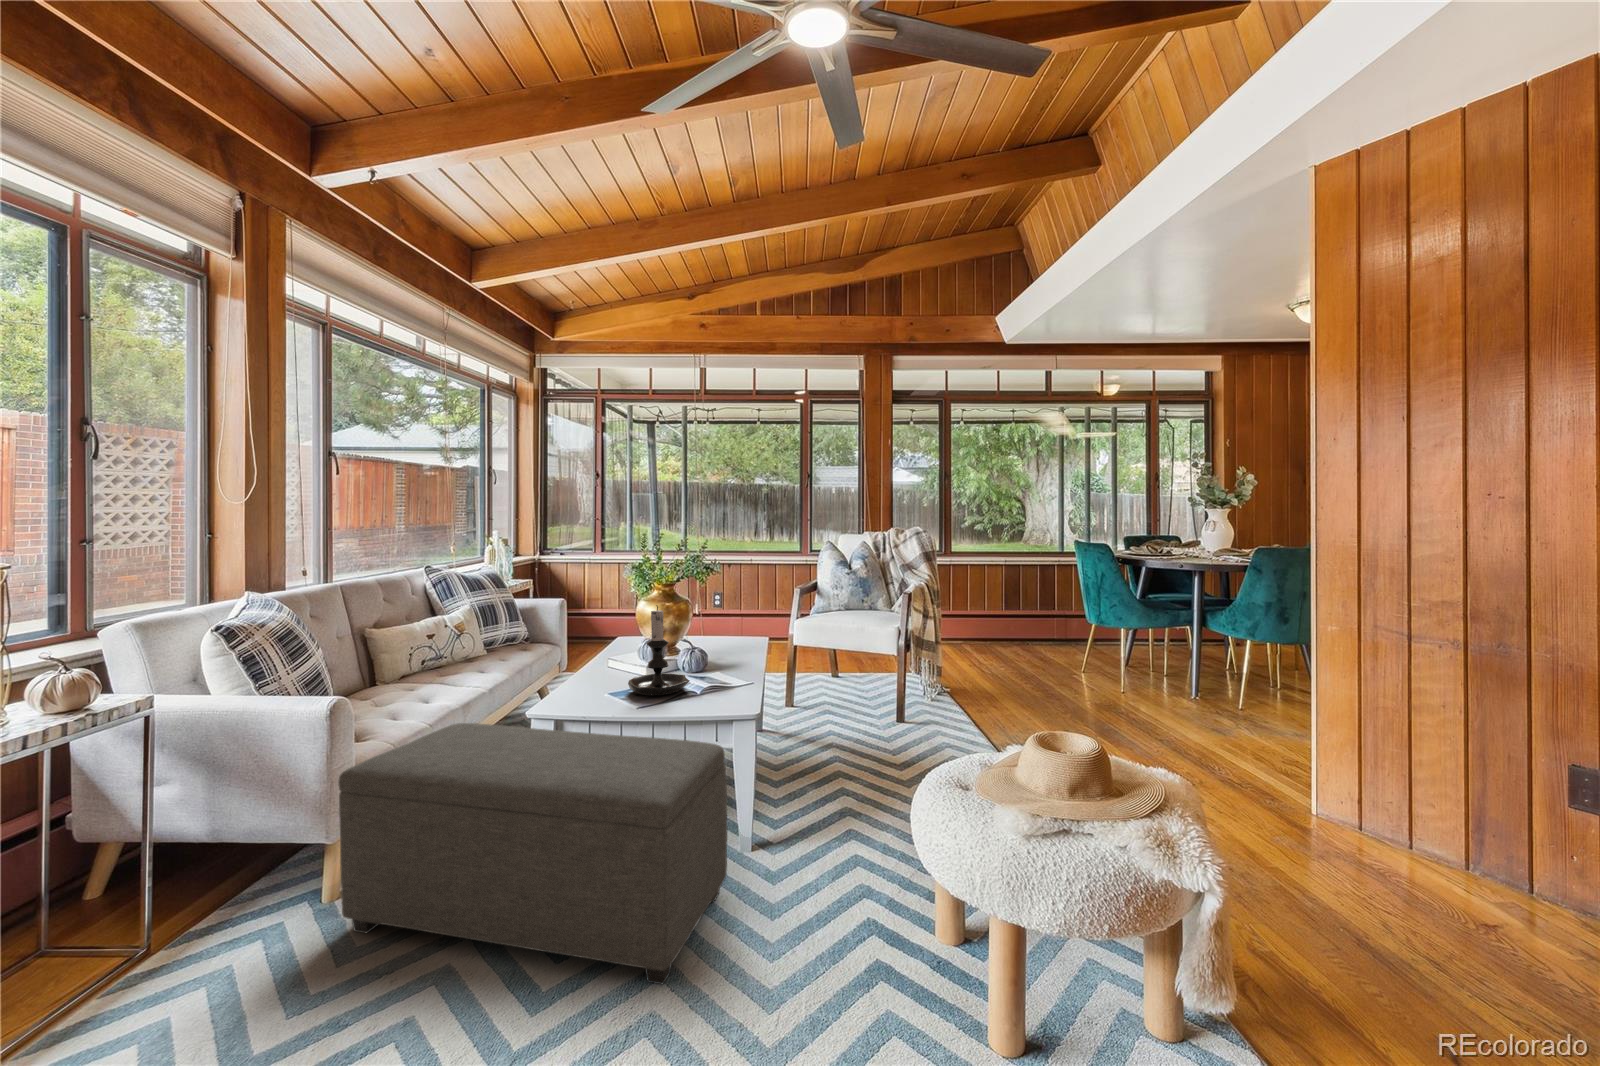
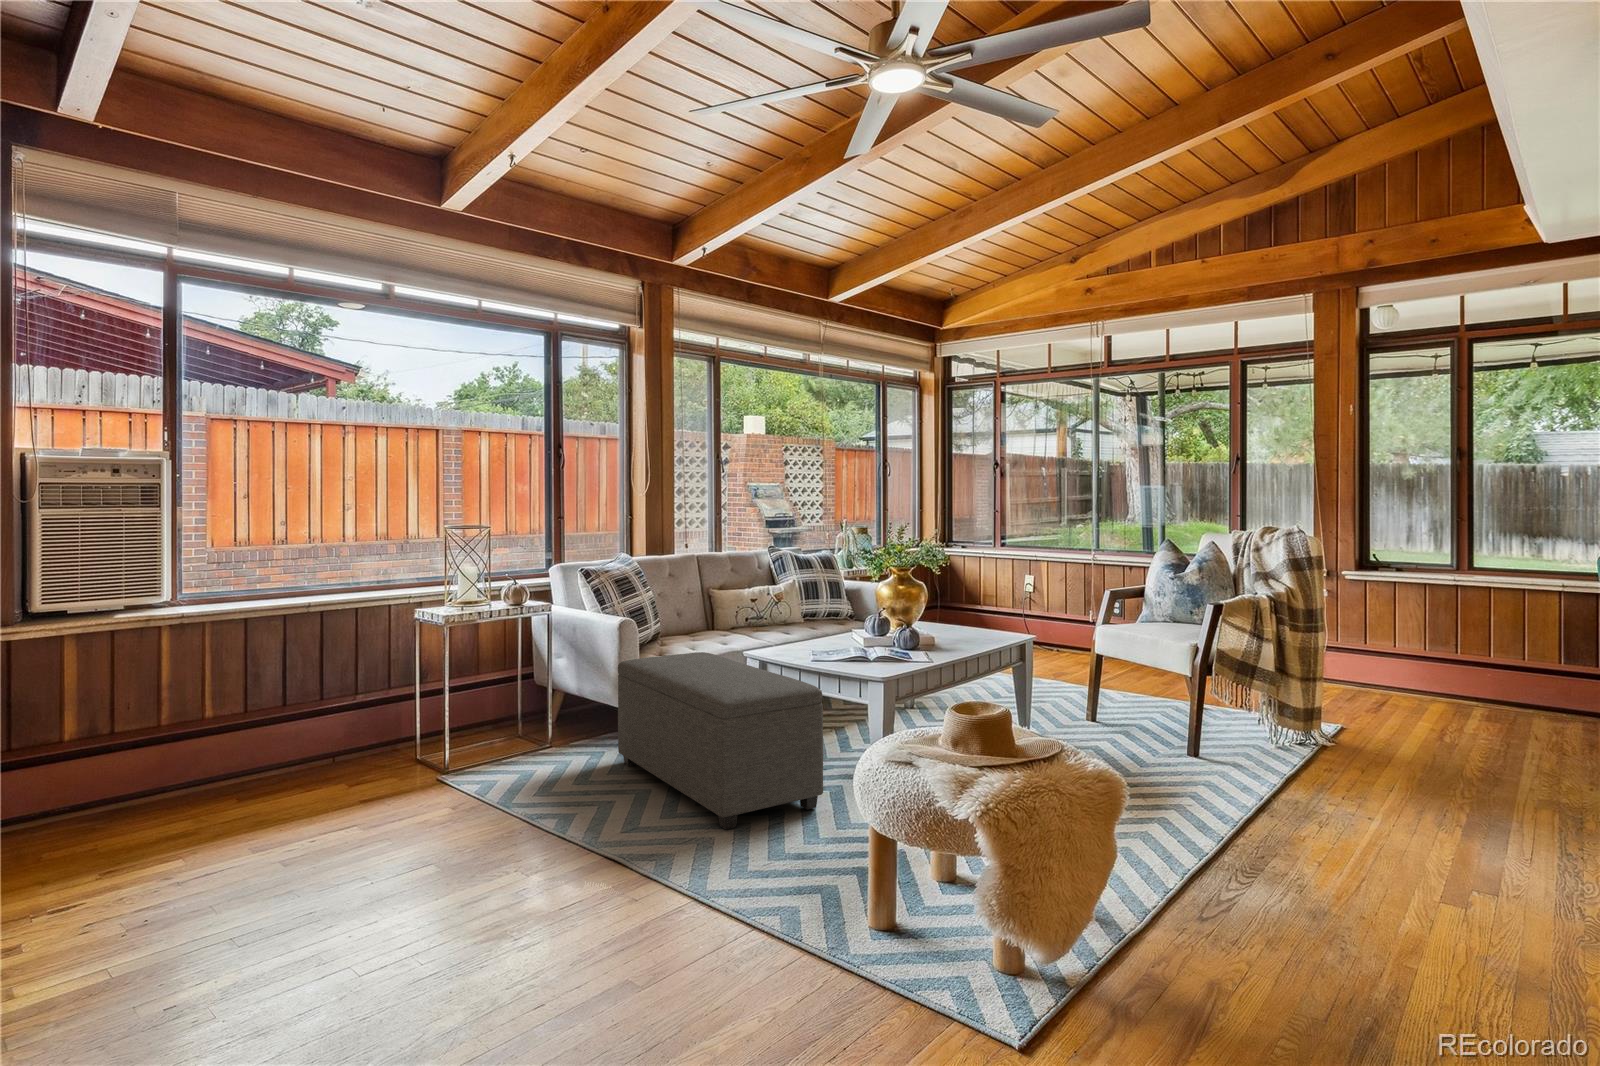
candle holder: present [628,605,690,696] -> none [822,581,875,657]

